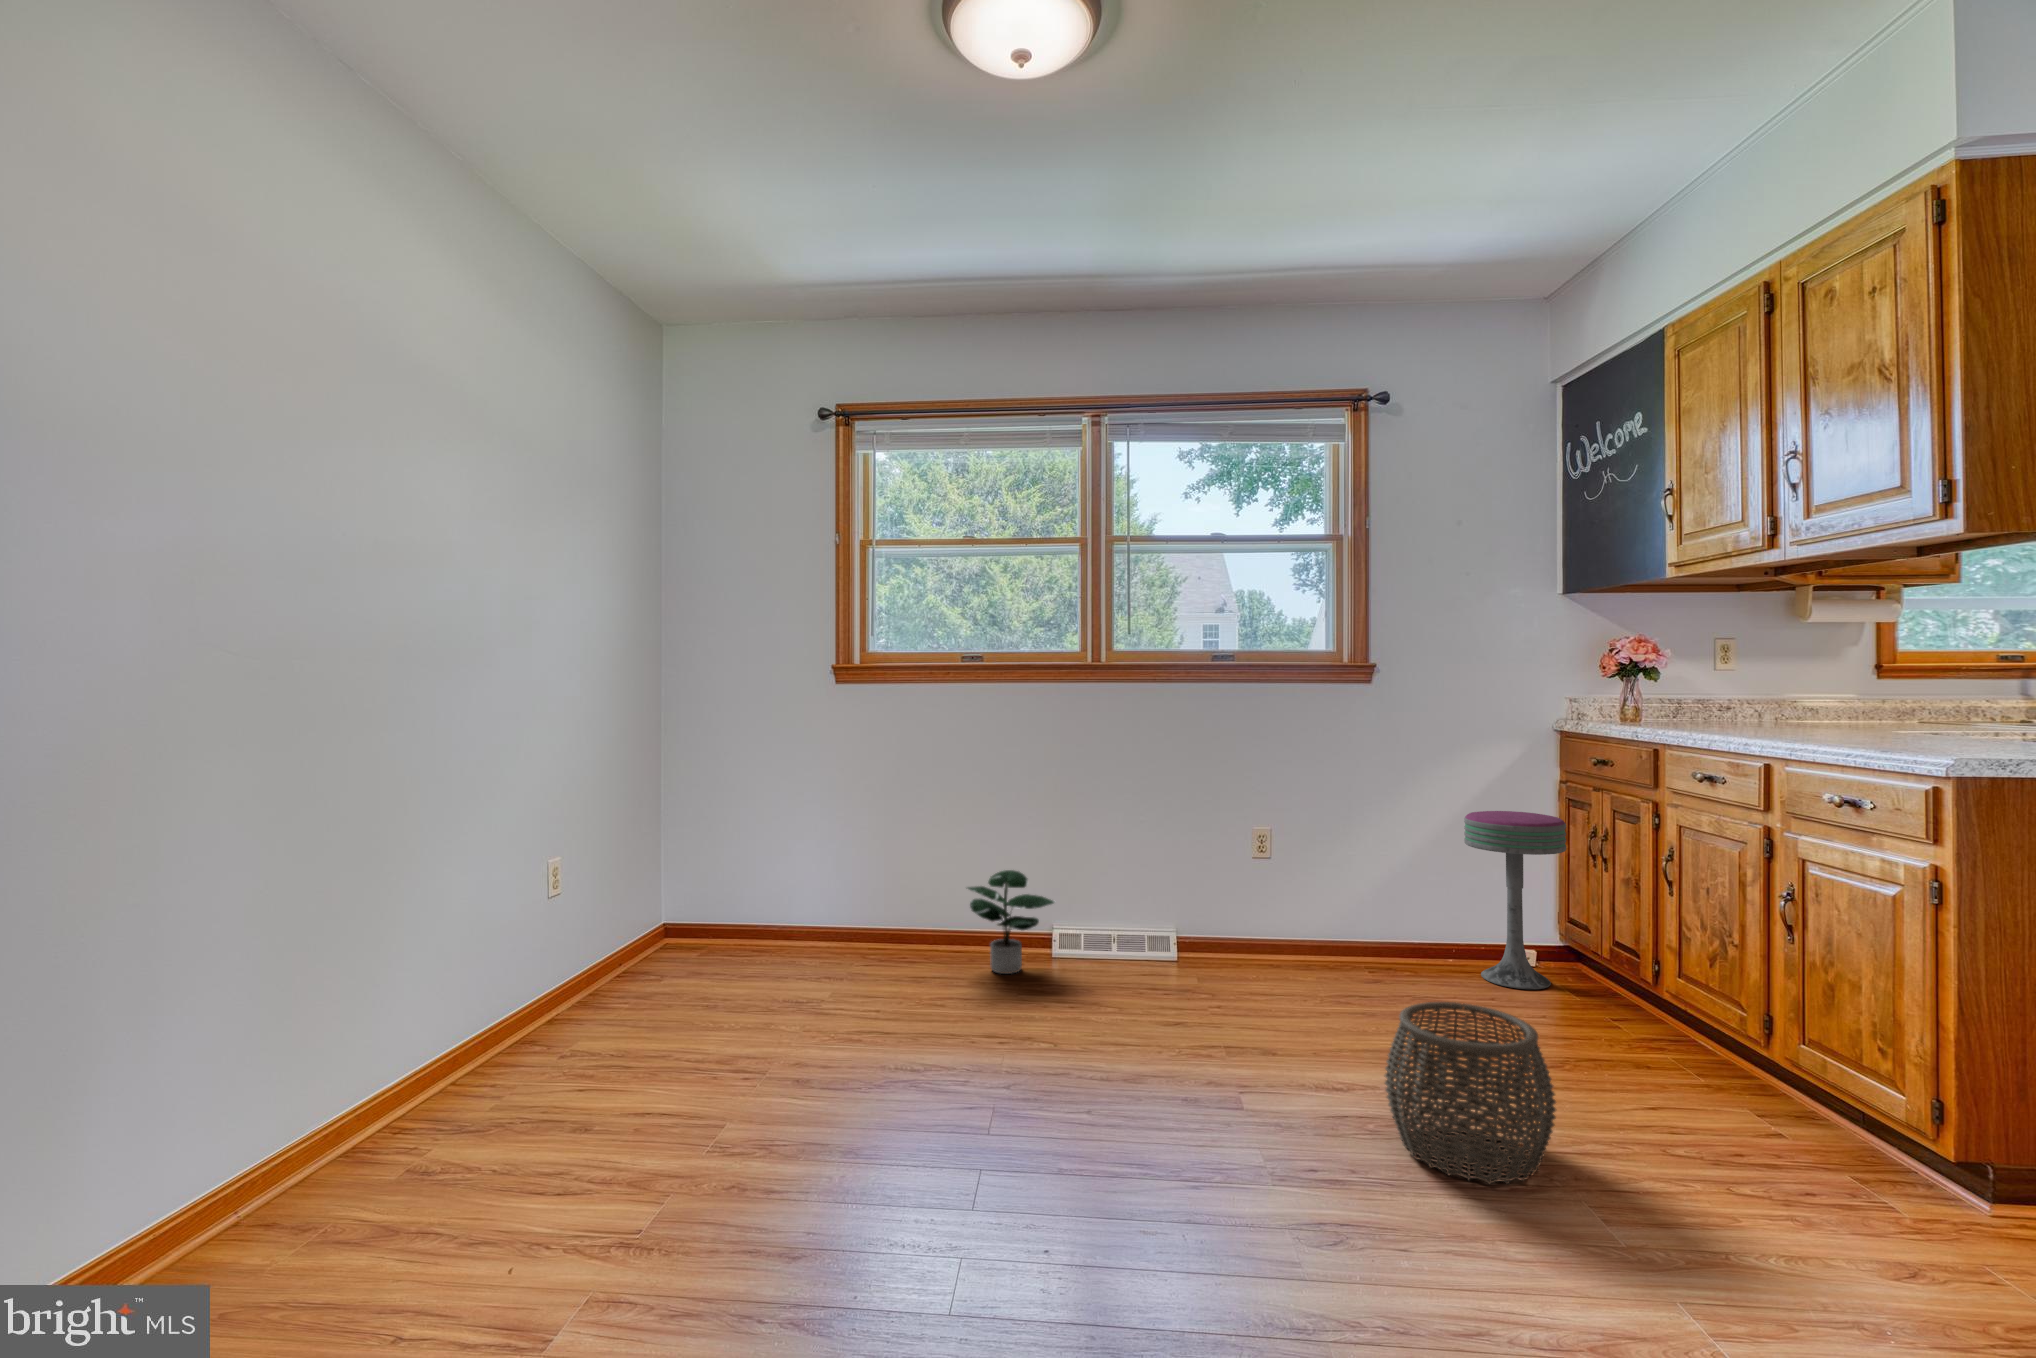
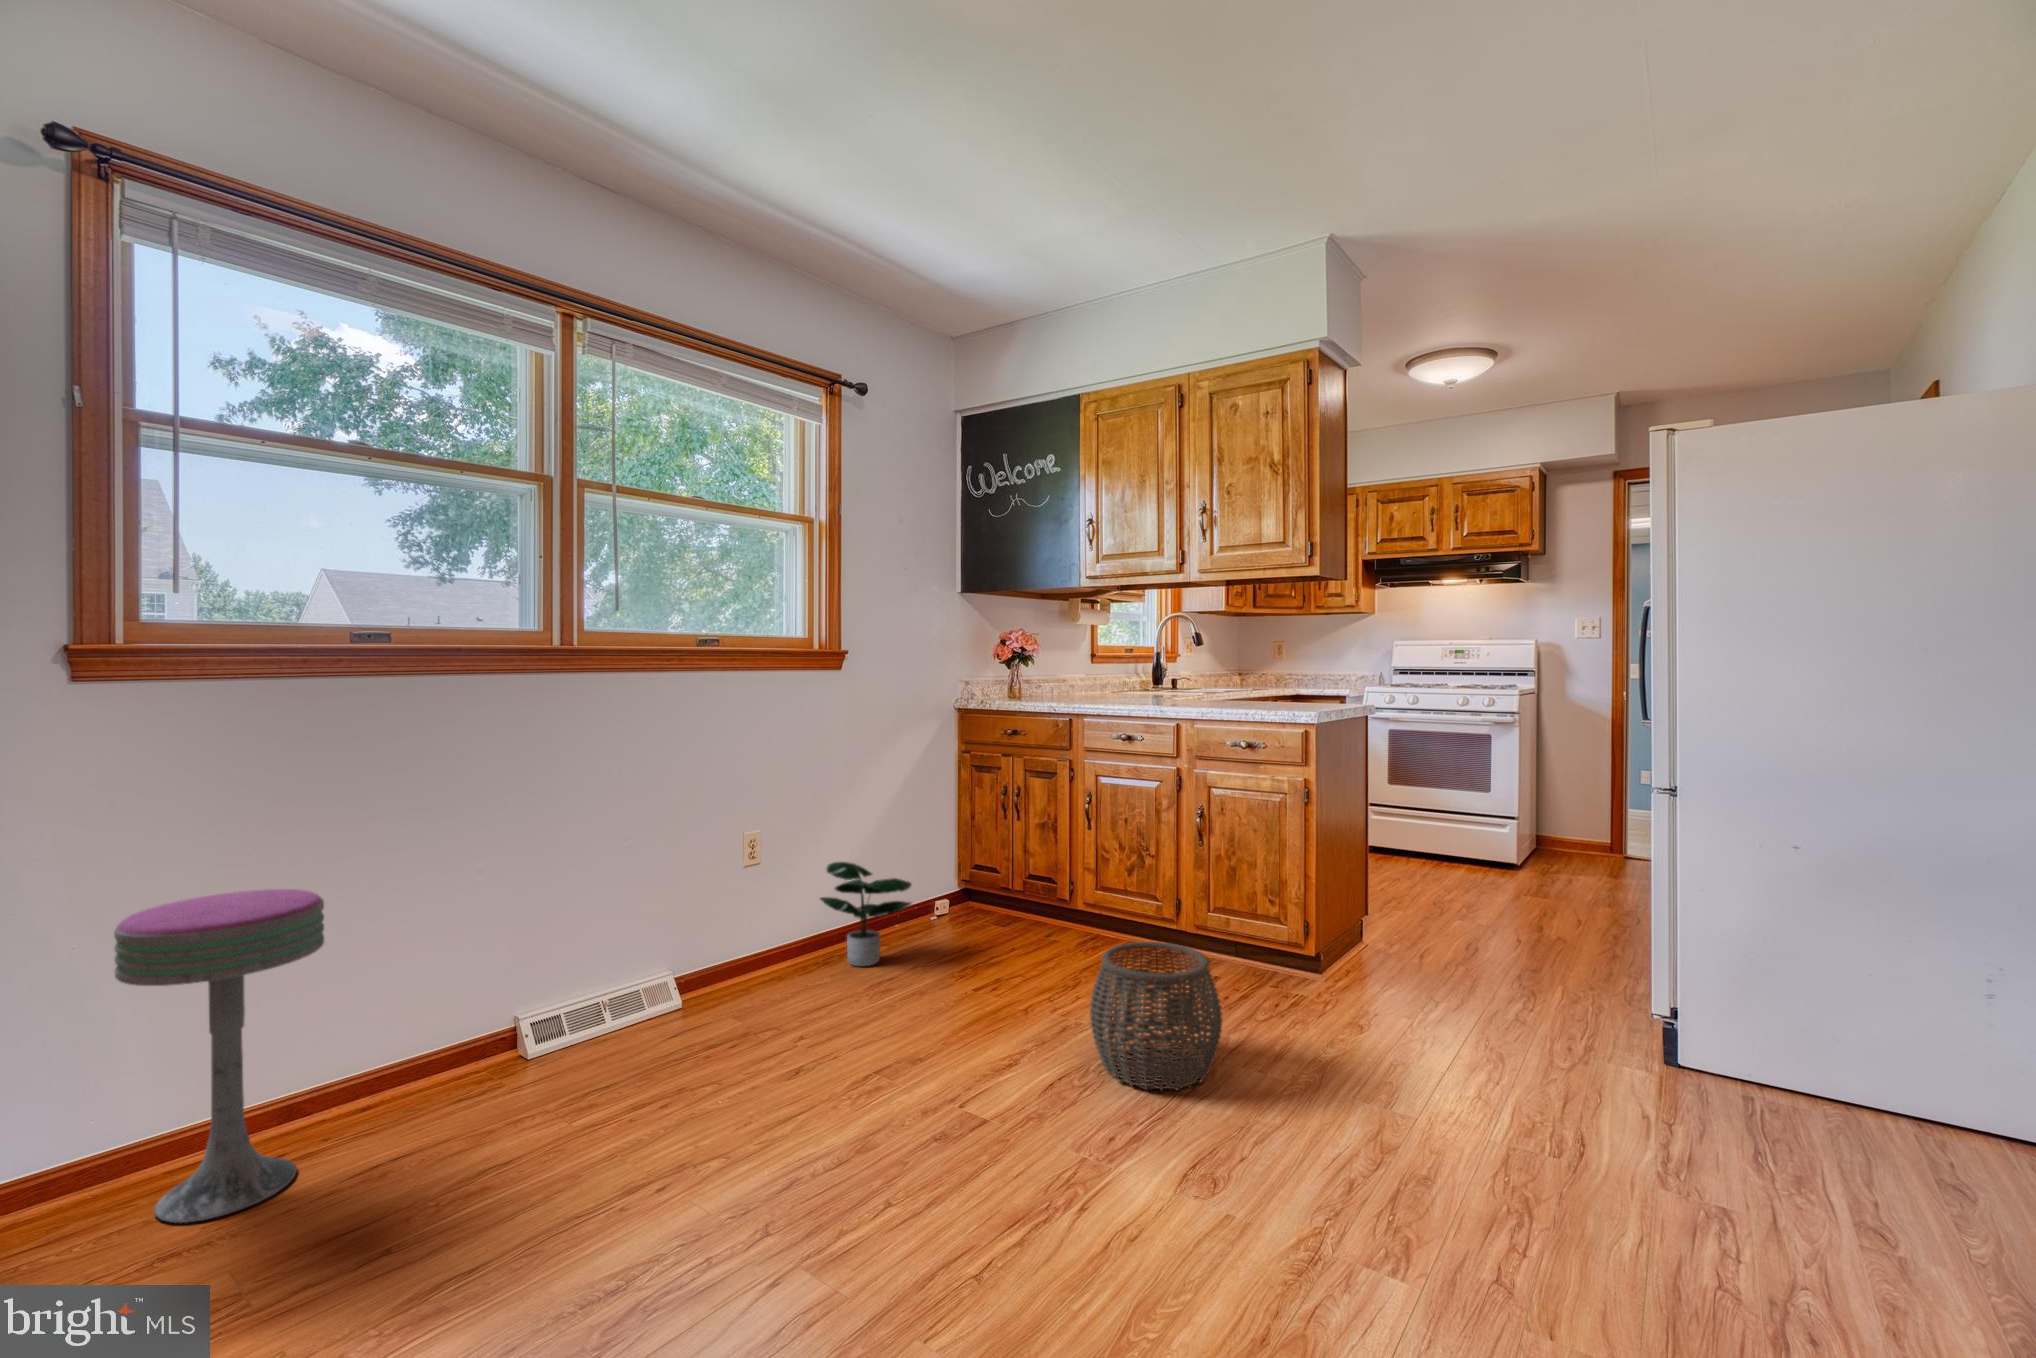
bar stool: present [1464,811,1566,989] -> present [114,889,324,1223]
potted plant: present [968,870,1054,974] -> present [820,862,911,966]

